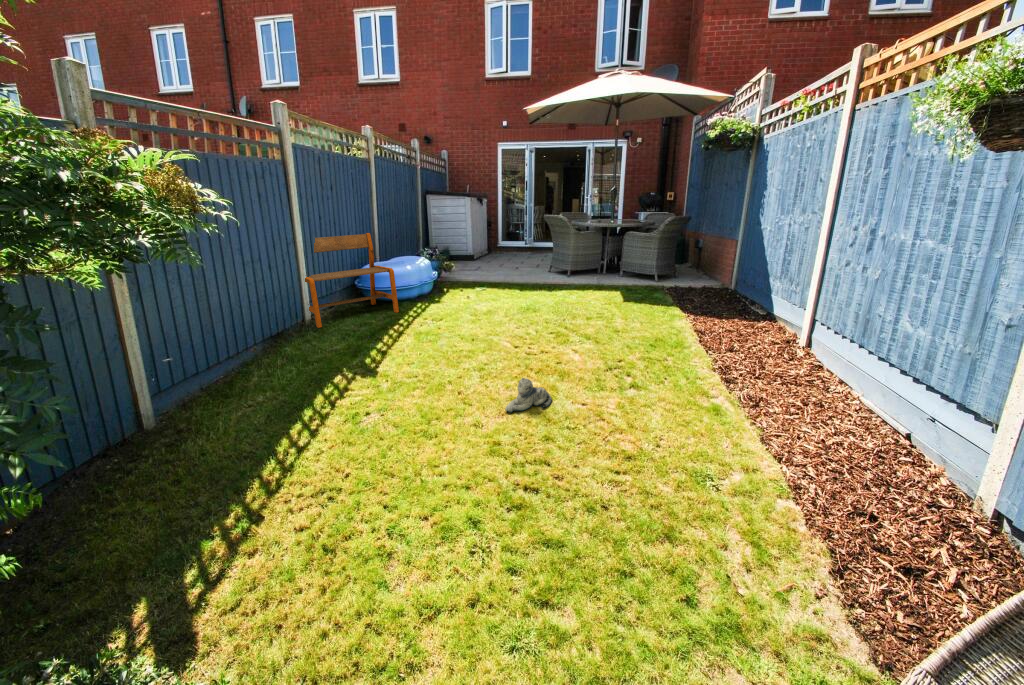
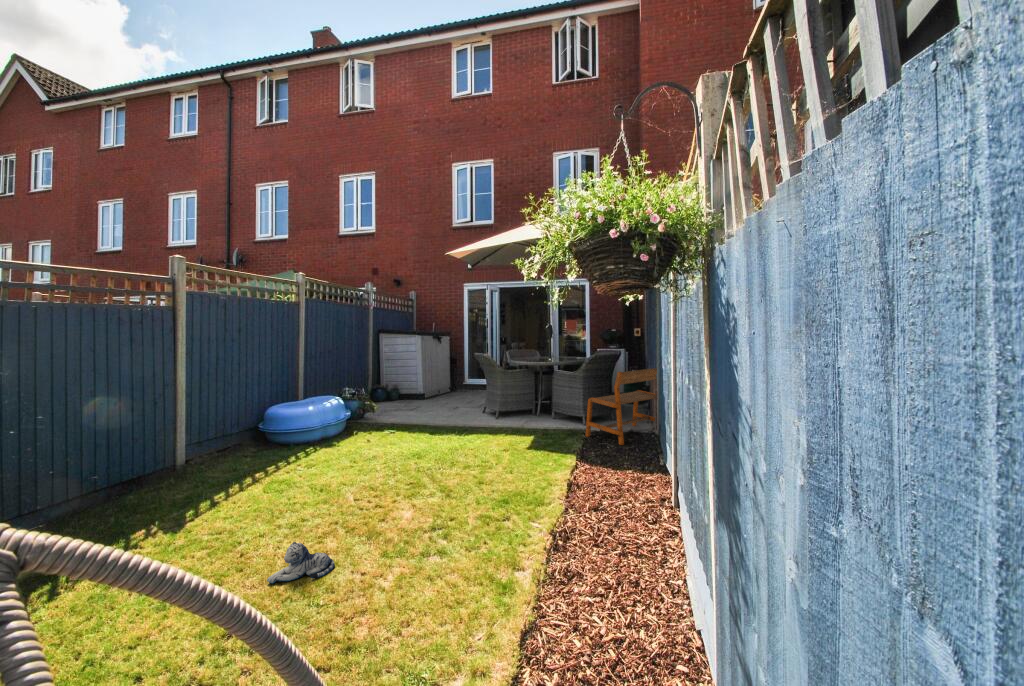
bench: present [305,233,399,328] -> present [586,368,657,445]

